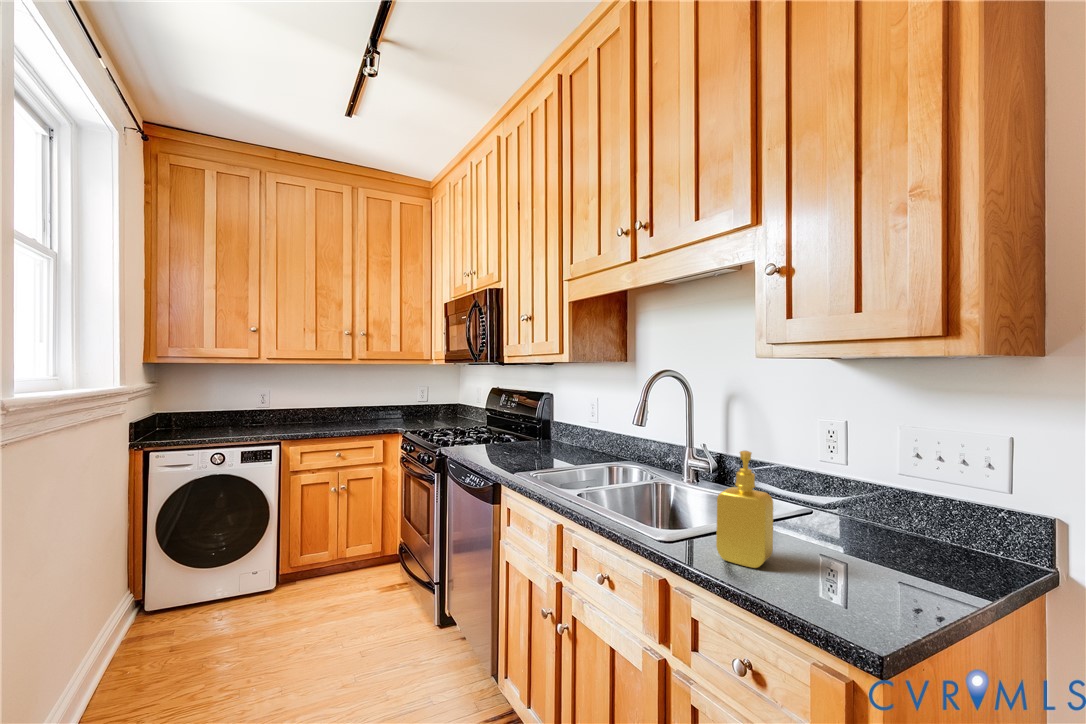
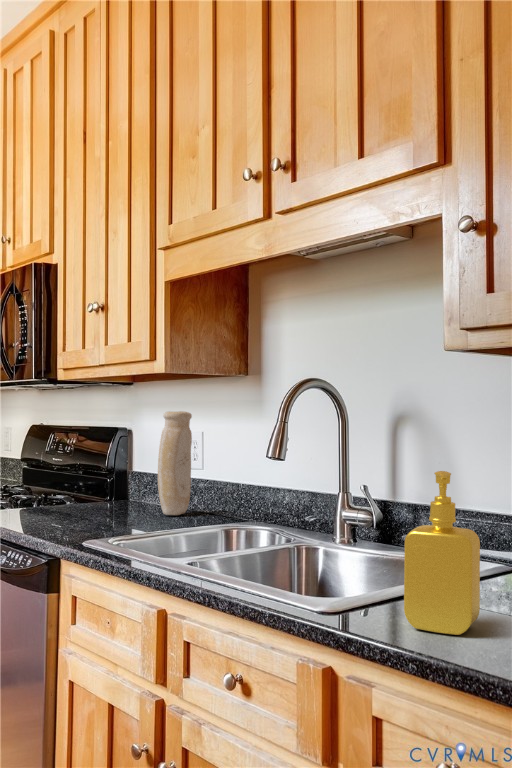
vase: none [567,385,589,454] -> present [158,411,192,515]

